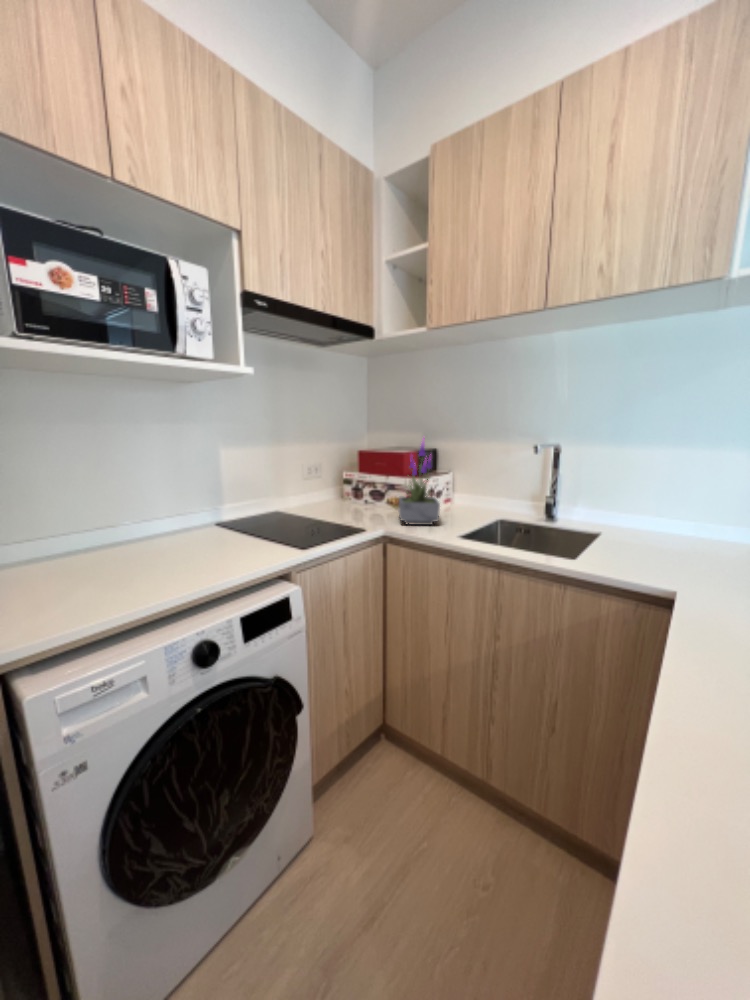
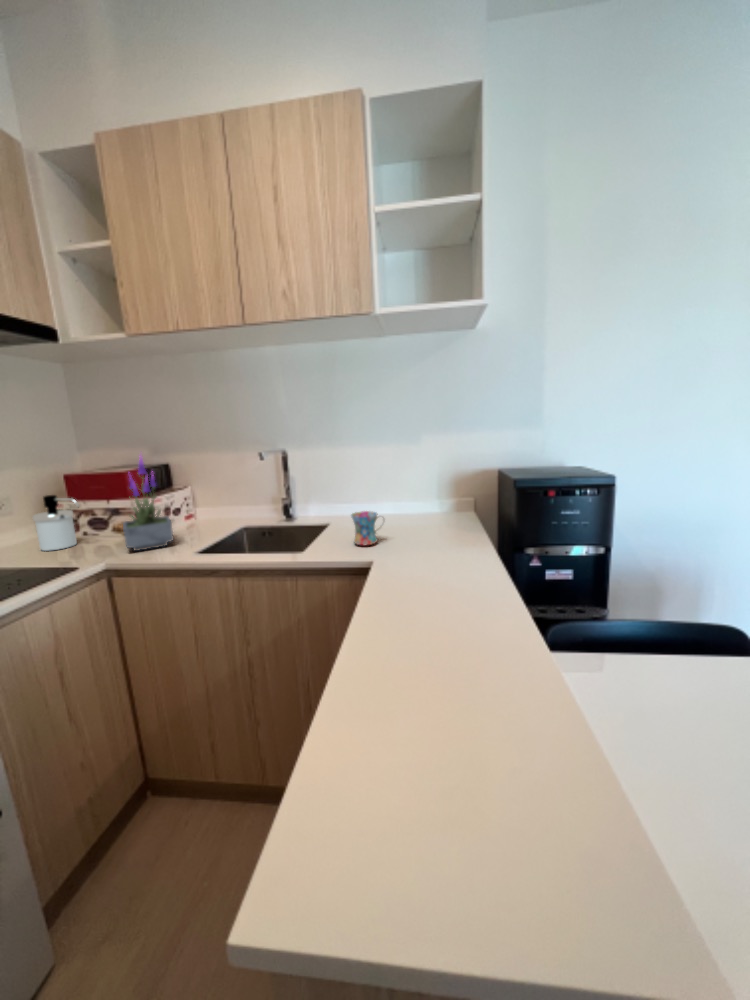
soap dispenser: none [335,466,369,511] -> present [33,495,79,551]
mug: none [641,527,692,569] -> present [351,511,378,546]

